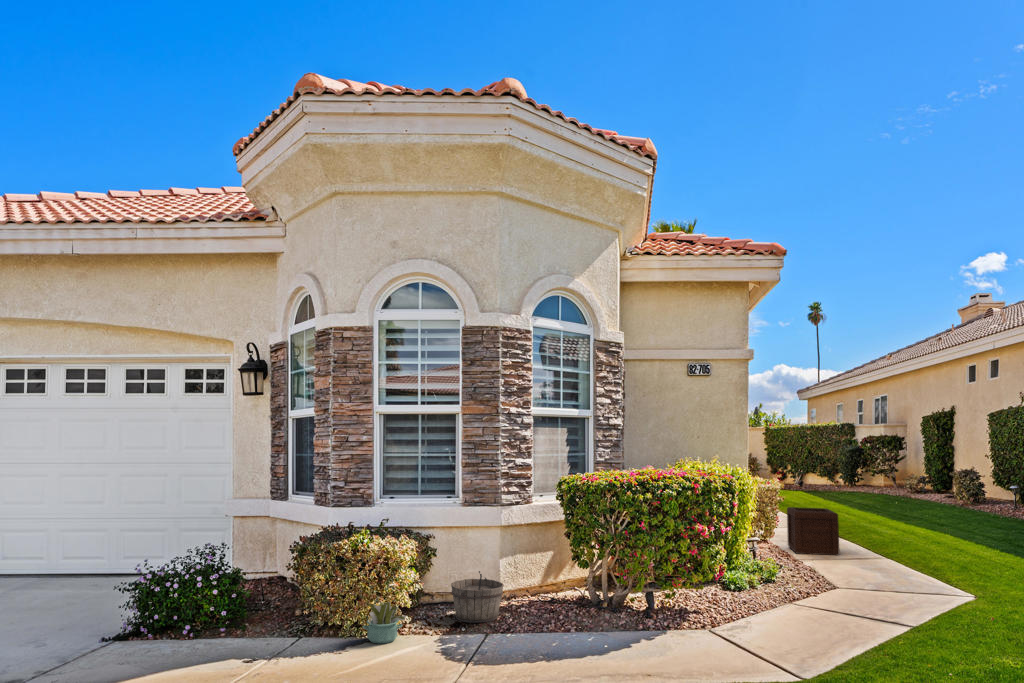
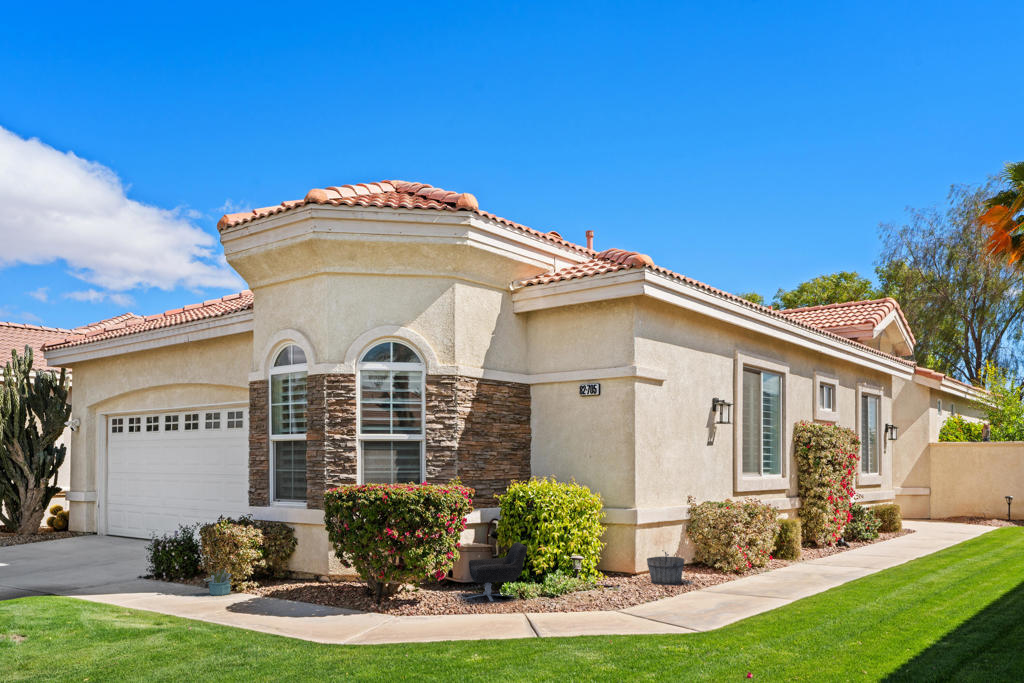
wooden crate: present [787,507,840,555] -> none [737,528,799,581]
lounge chair: none [666,535,749,608] -> present [463,542,527,601]
wooden bucket: present [451,571,504,623] -> present [647,550,684,585]

